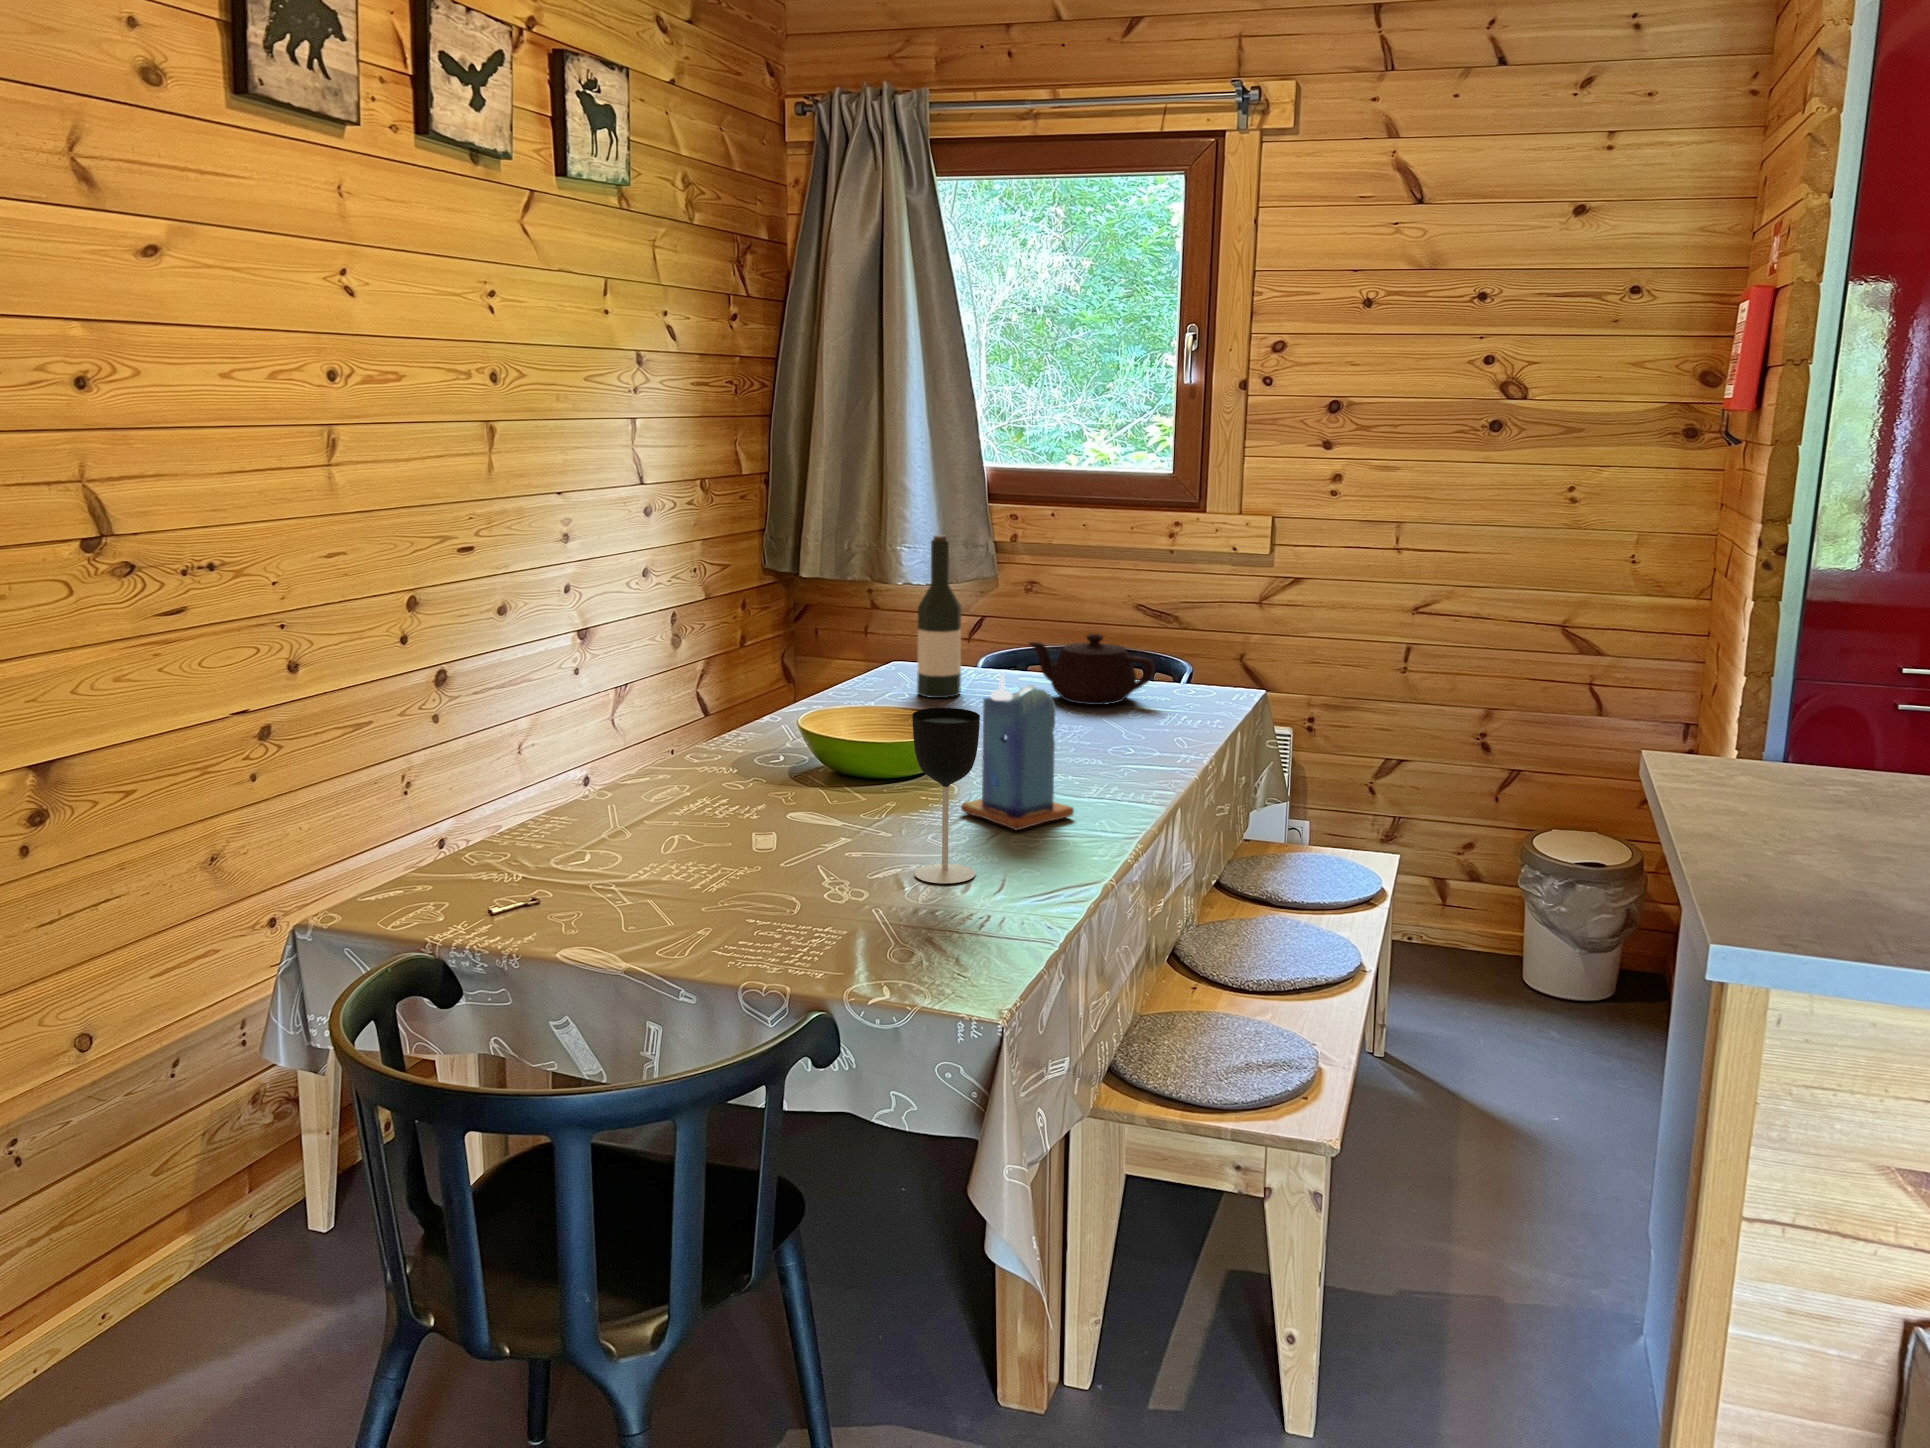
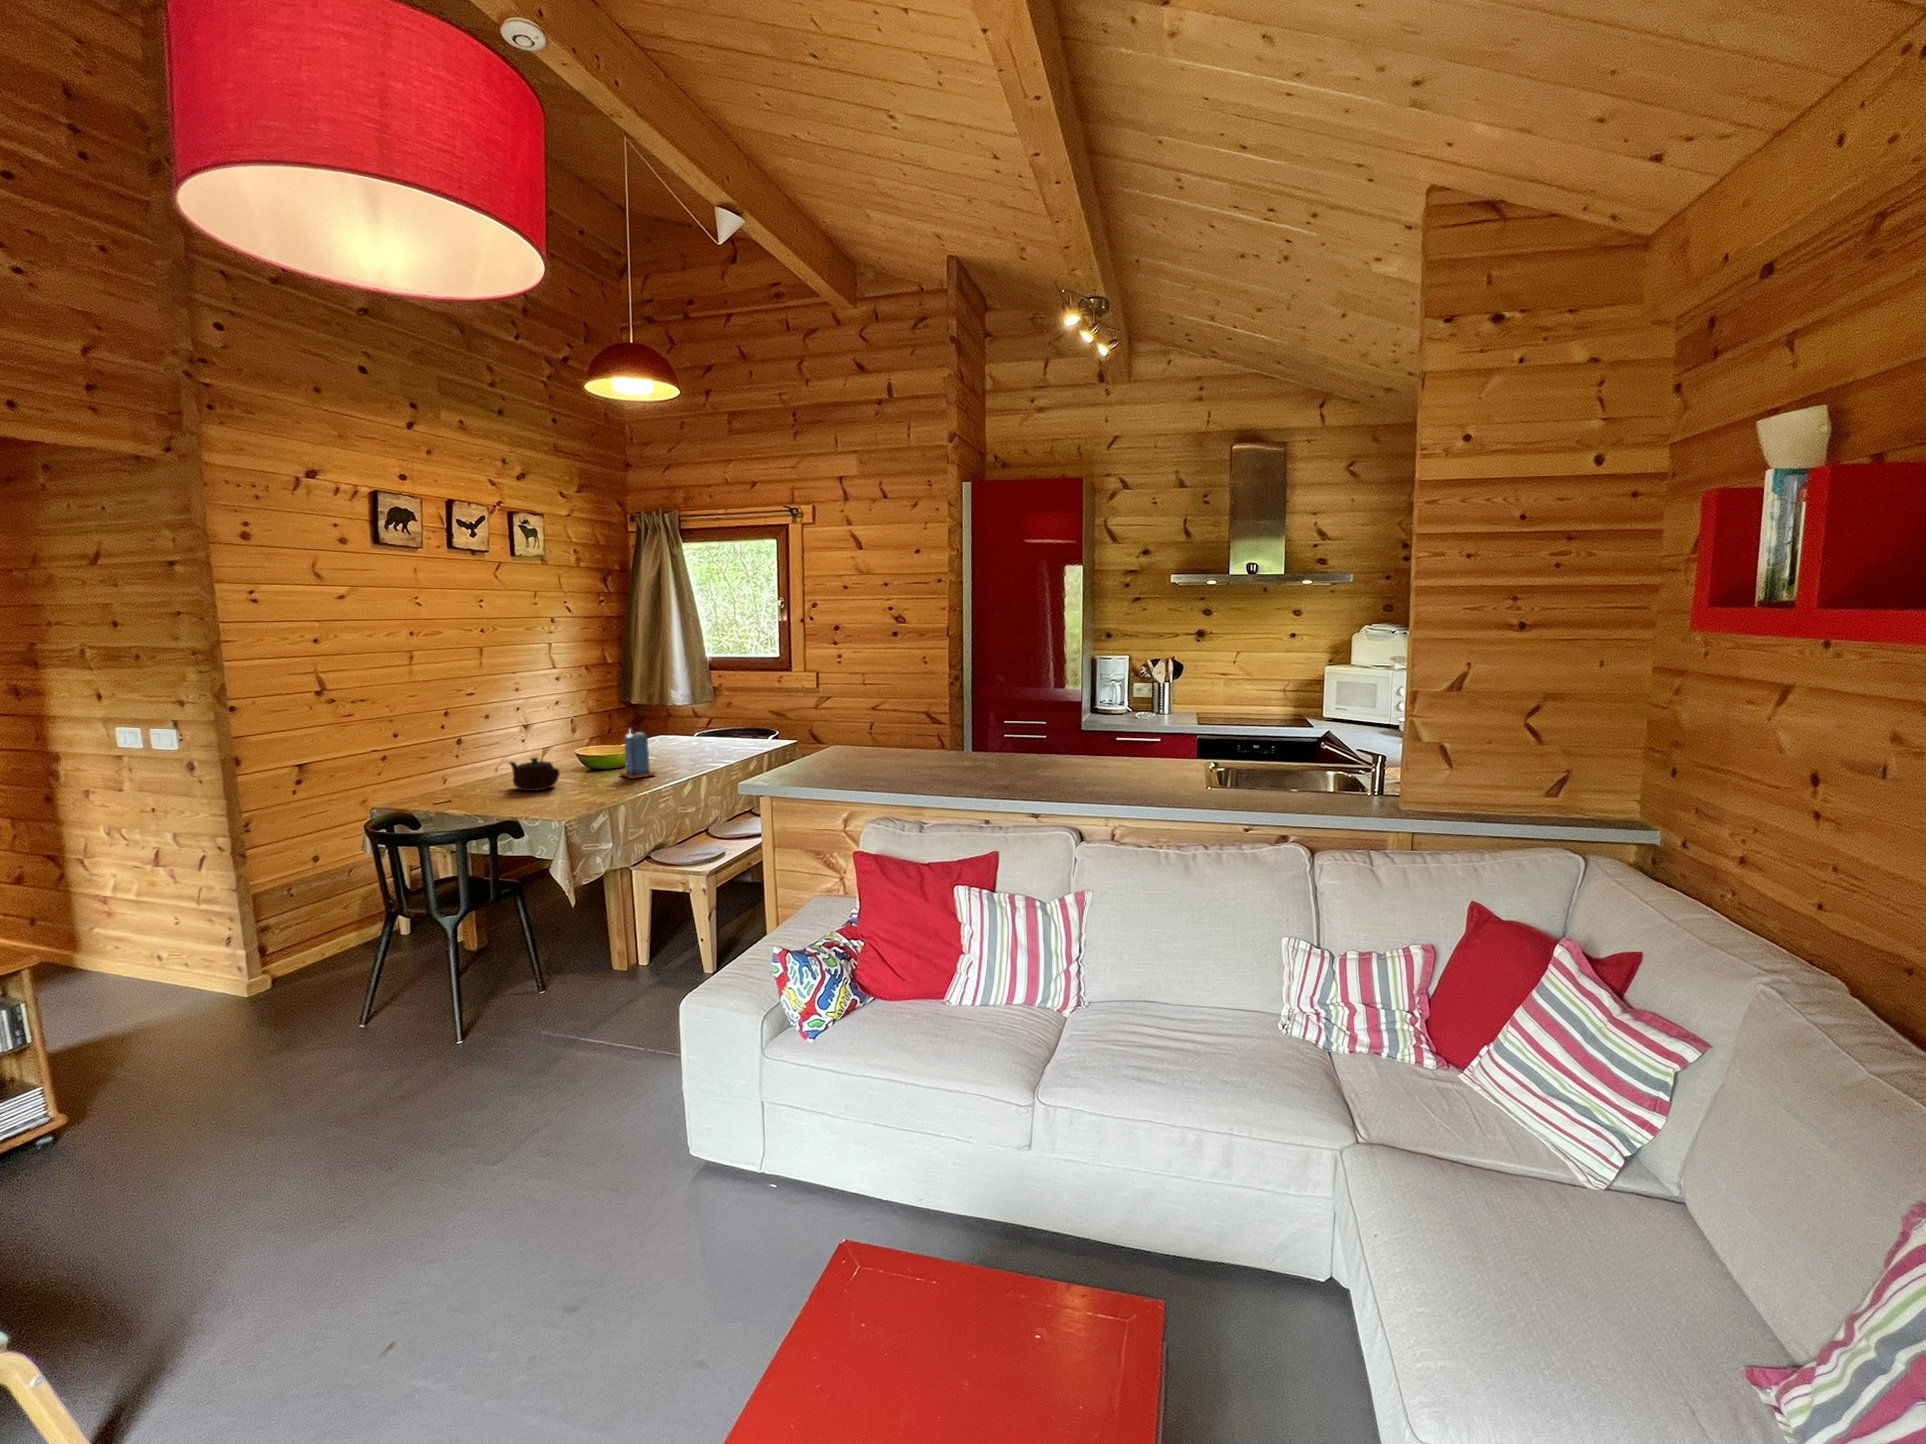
wine bottle: present [917,535,961,698] -> none [646,684,665,744]
teapot: present [1028,634,1155,705] -> present [509,757,560,791]
wine glass: present [913,708,980,883] -> none [581,738,605,792]

